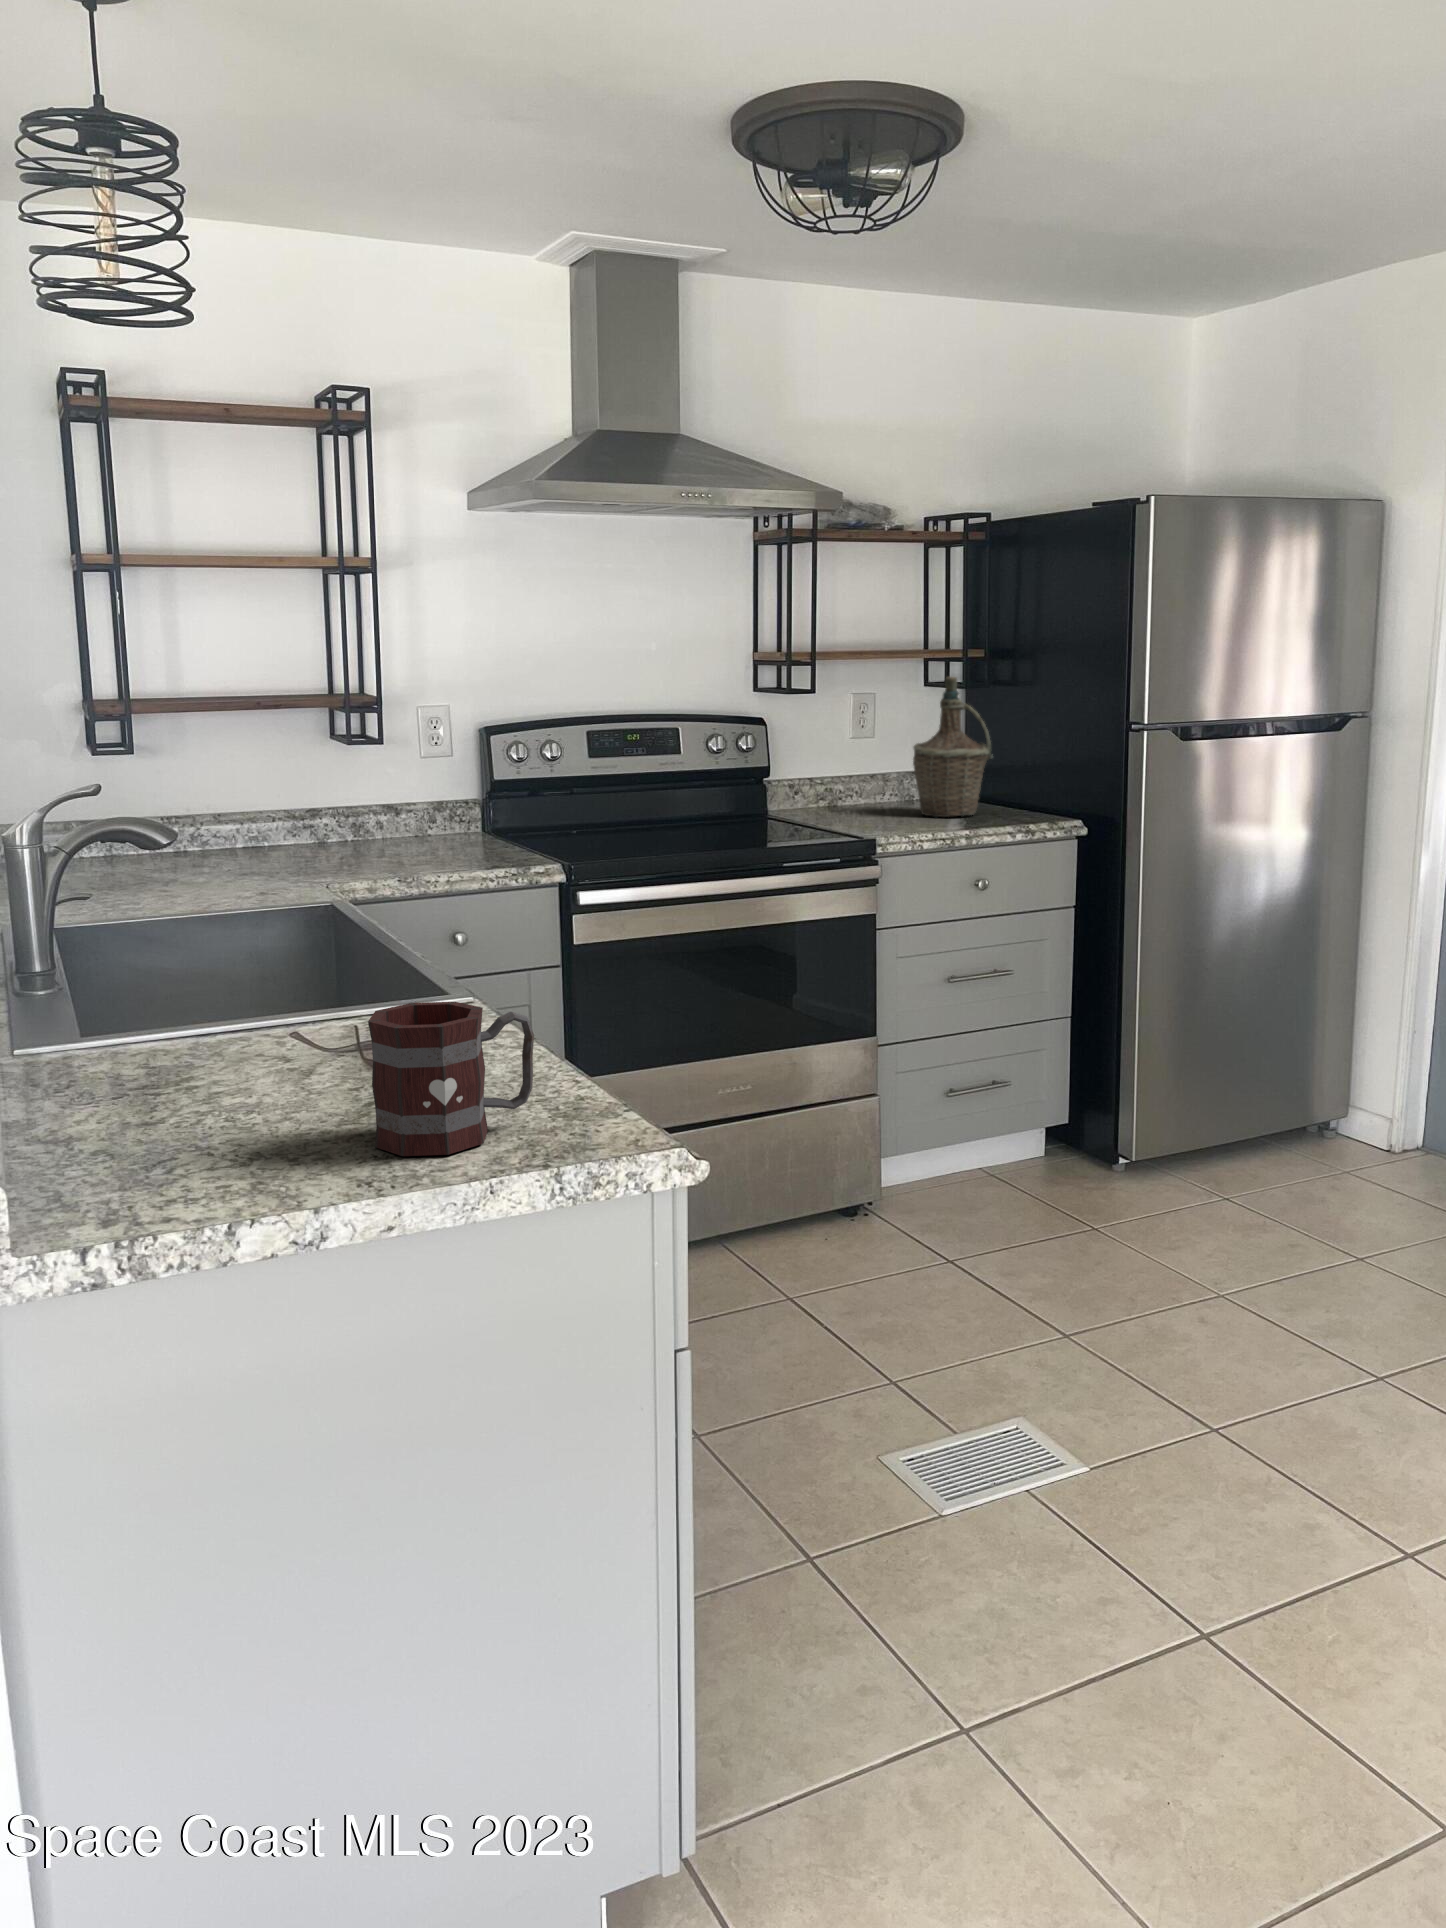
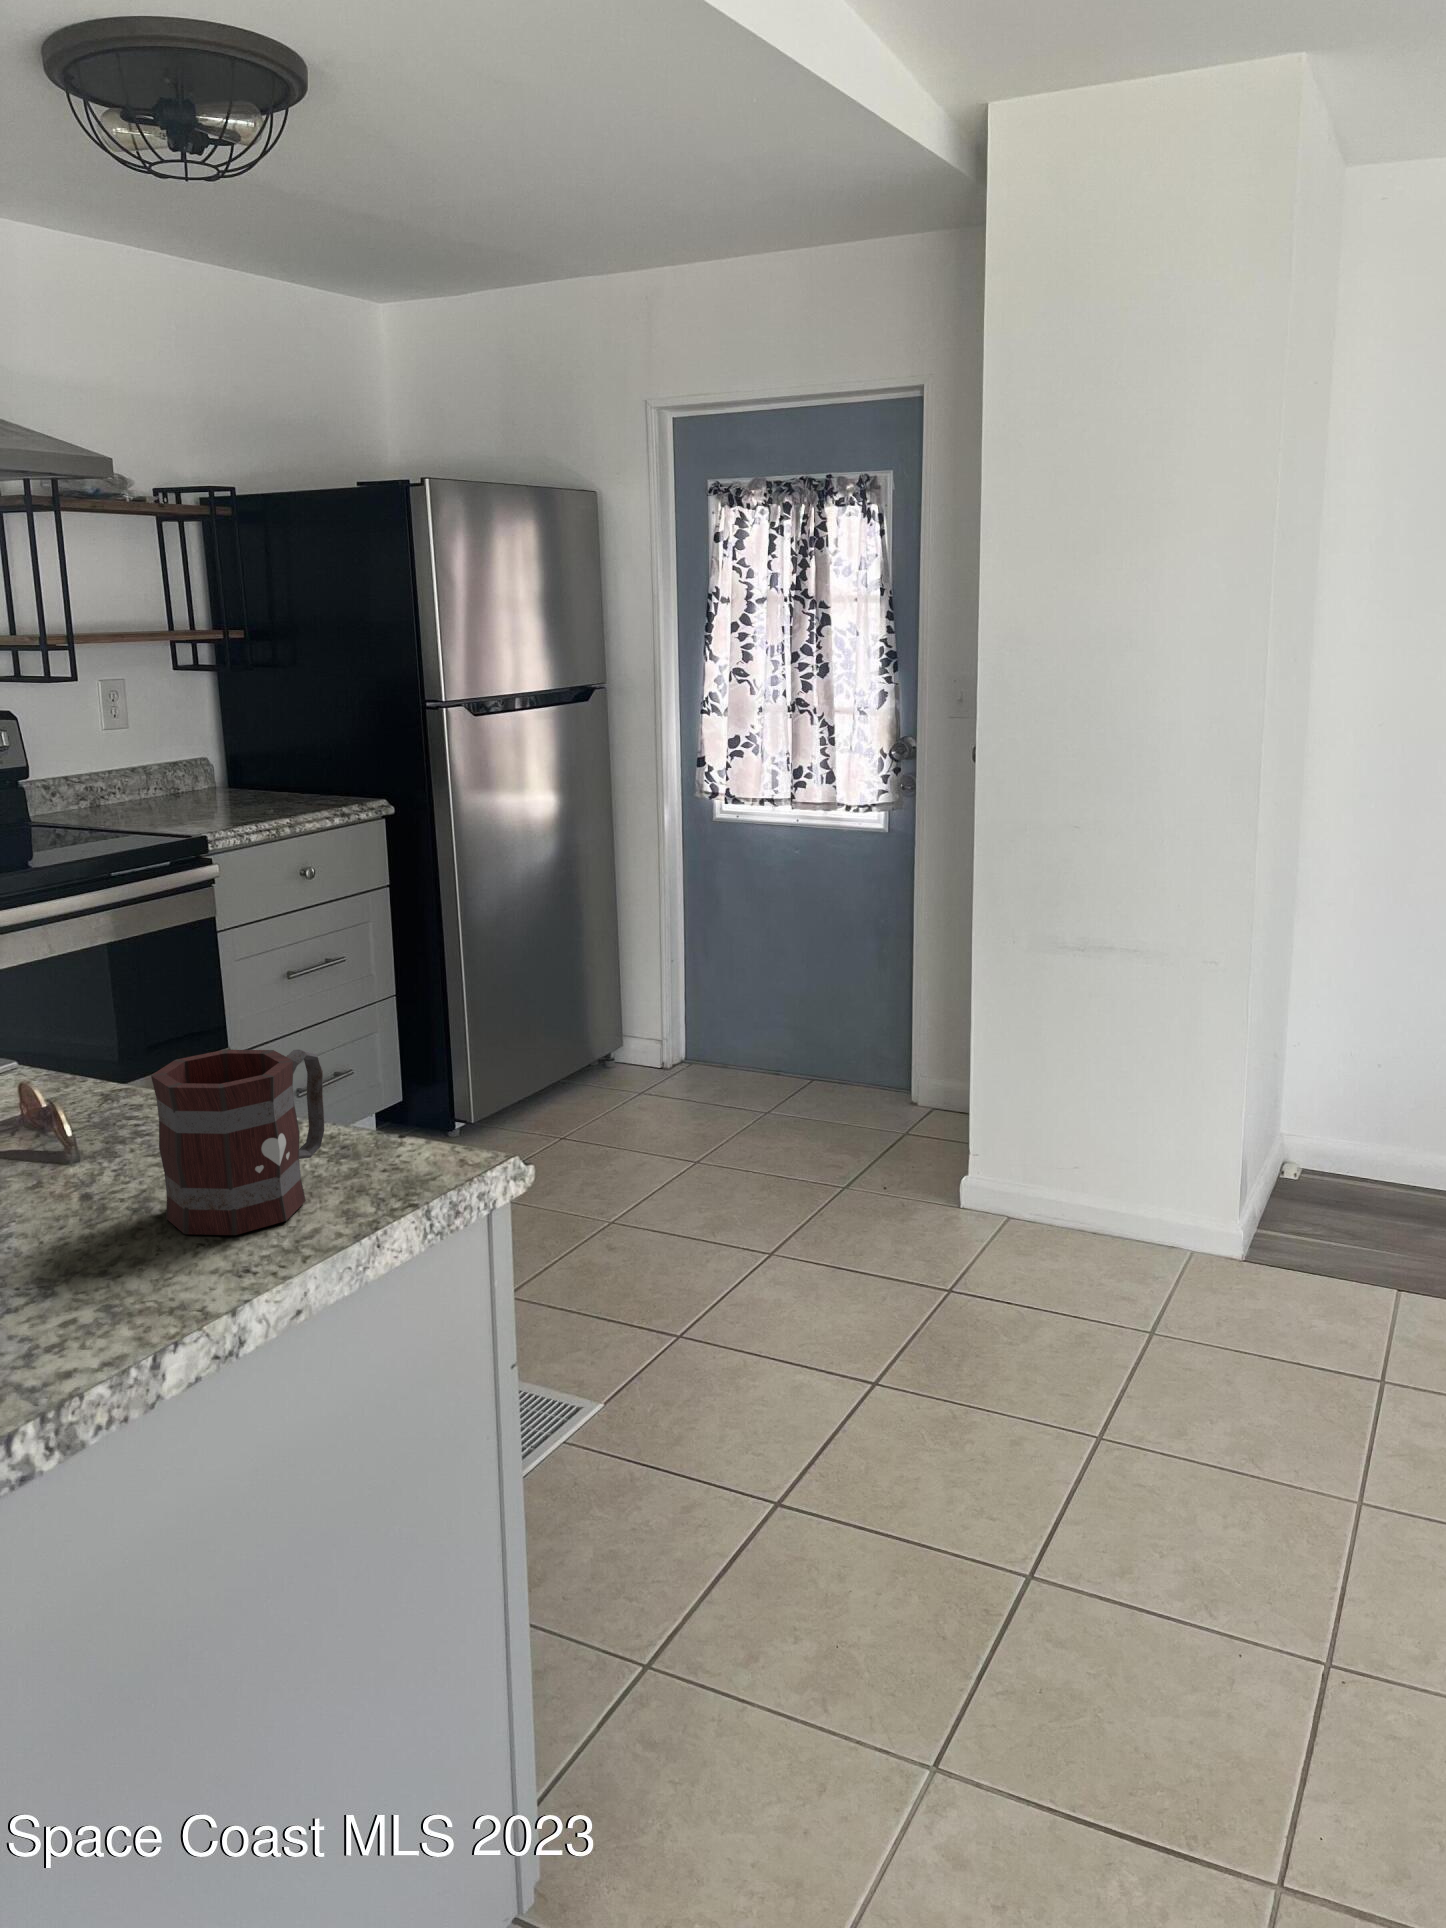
bottle: present [913,677,992,817] -> none [189,660,276,808]

